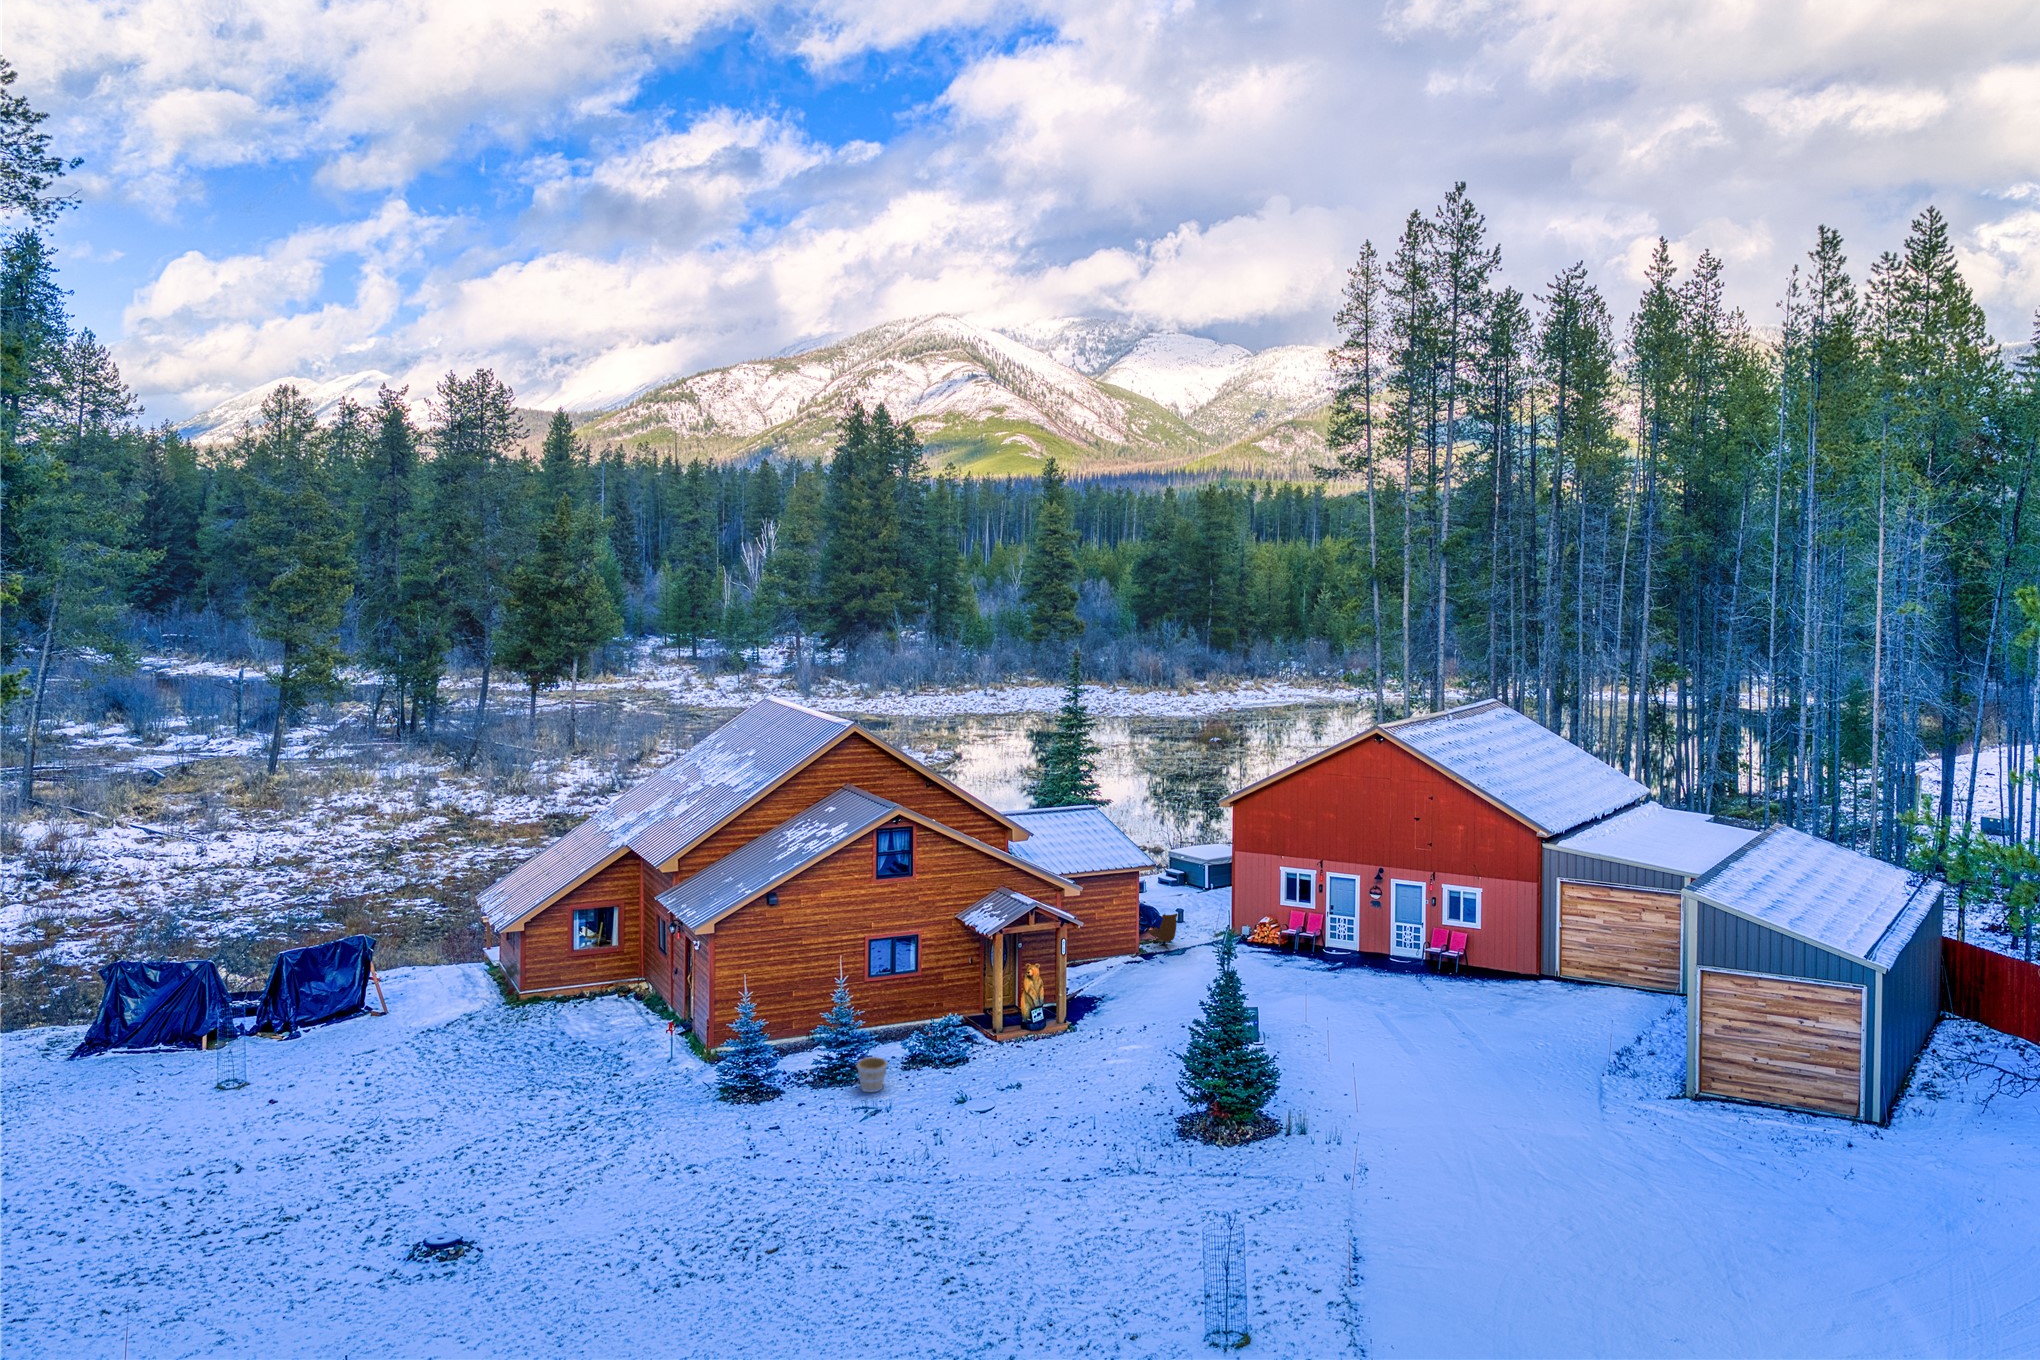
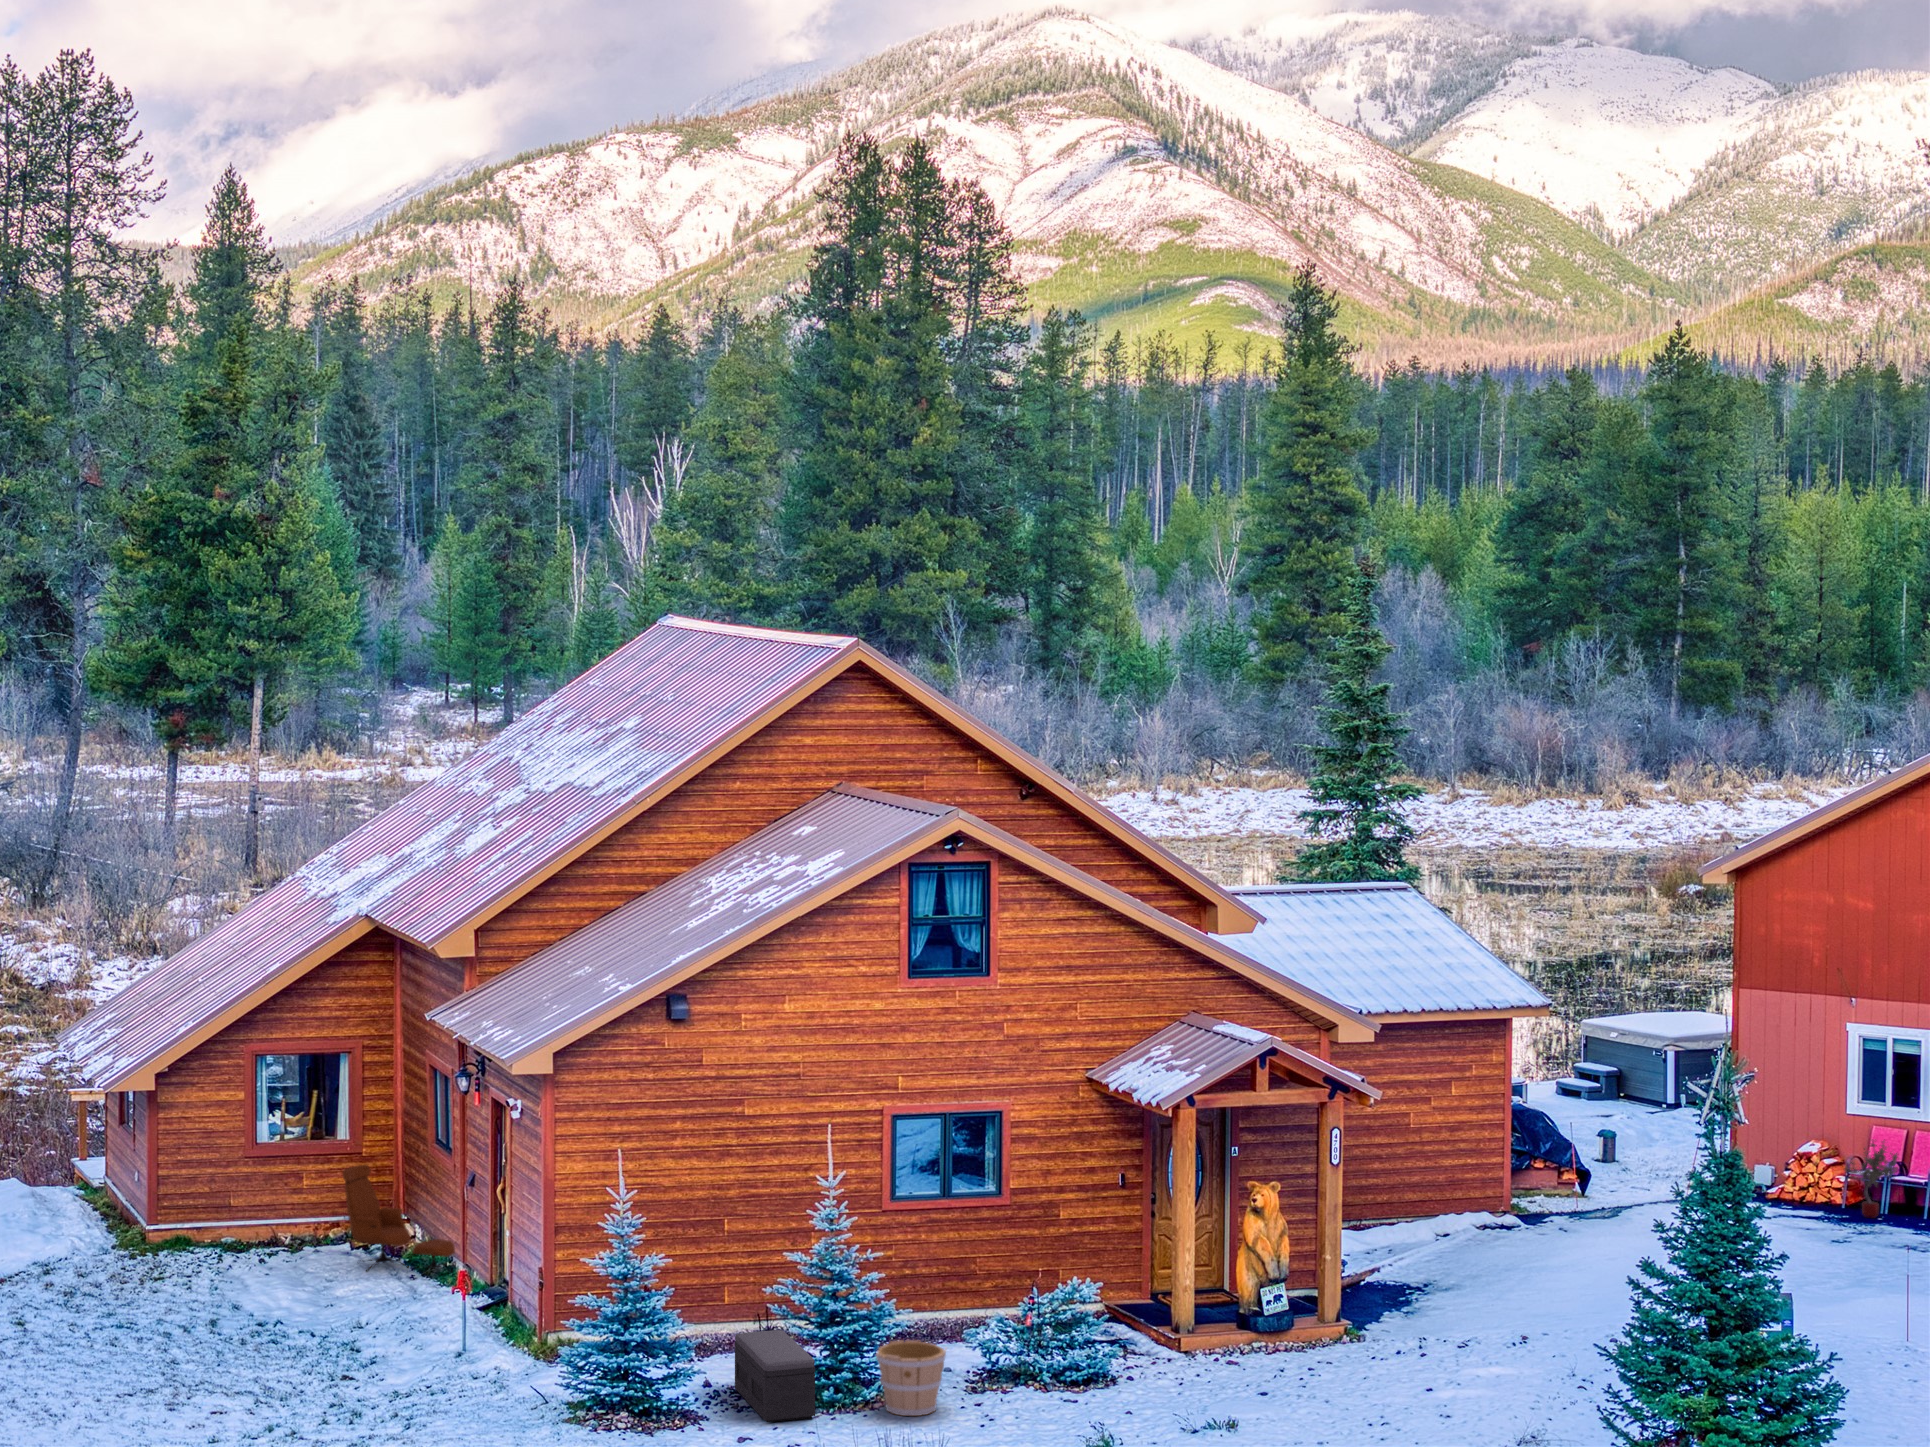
lounge chair: present [1147,914,1177,950] -> present [343,1165,455,1271]
potted tree: present [505,959,524,995] -> present [1845,1139,1898,1218]
storage bench: none [795,1052,830,1100] -> present [735,1330,815,1422]

